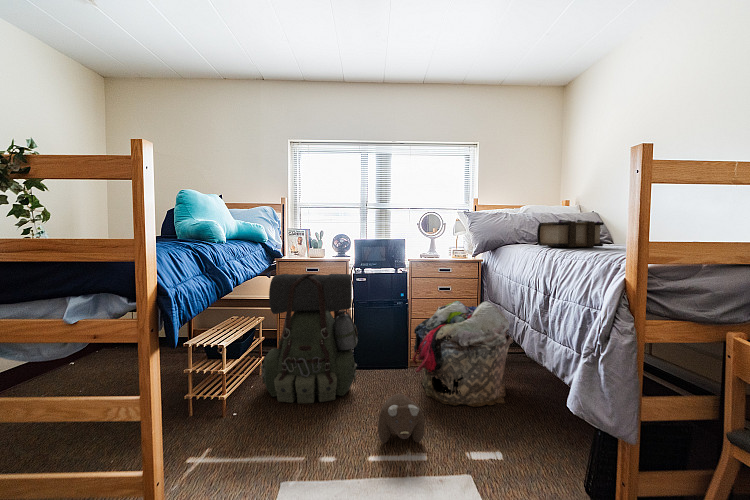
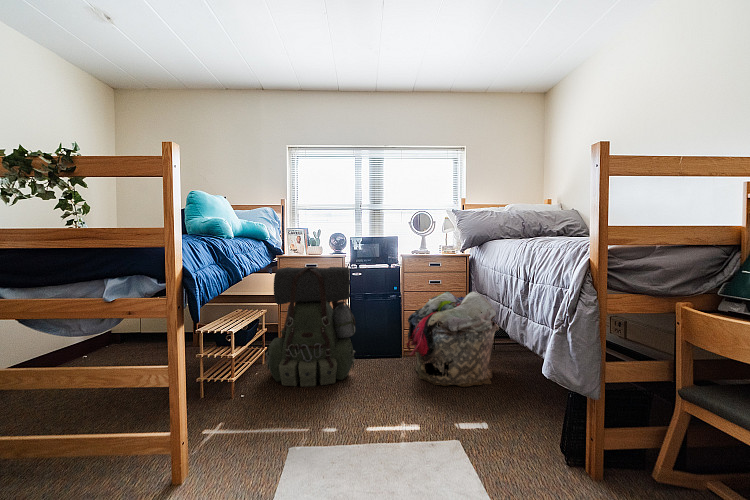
book: present [537,220,604,247] -> none [519,216,578,240]
plush toy: present [378,394,425,443] -> none [376,372,418,416]

